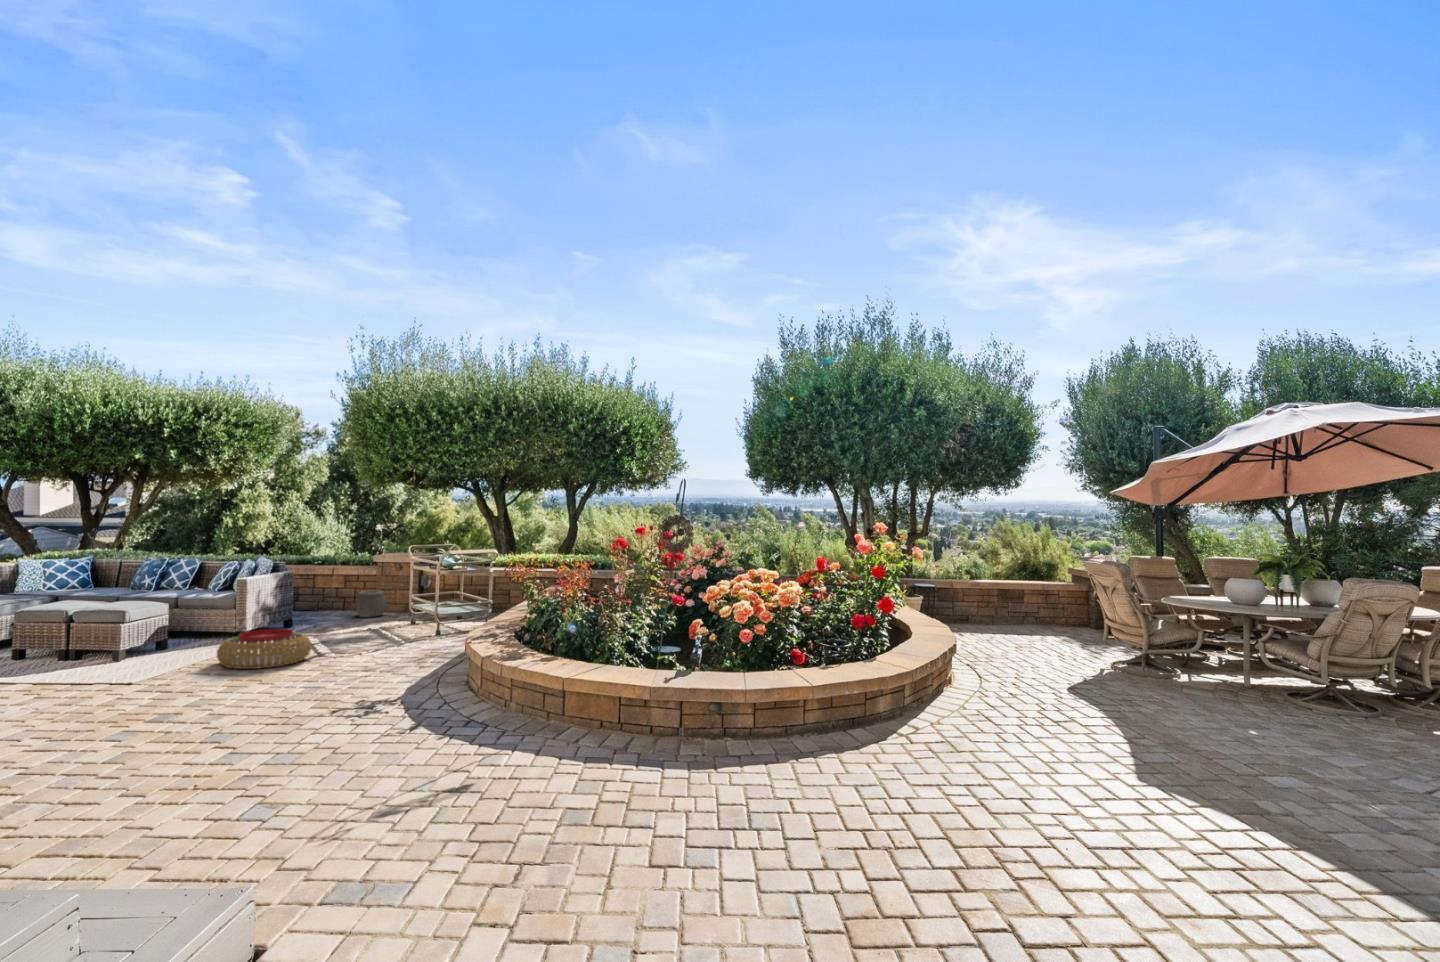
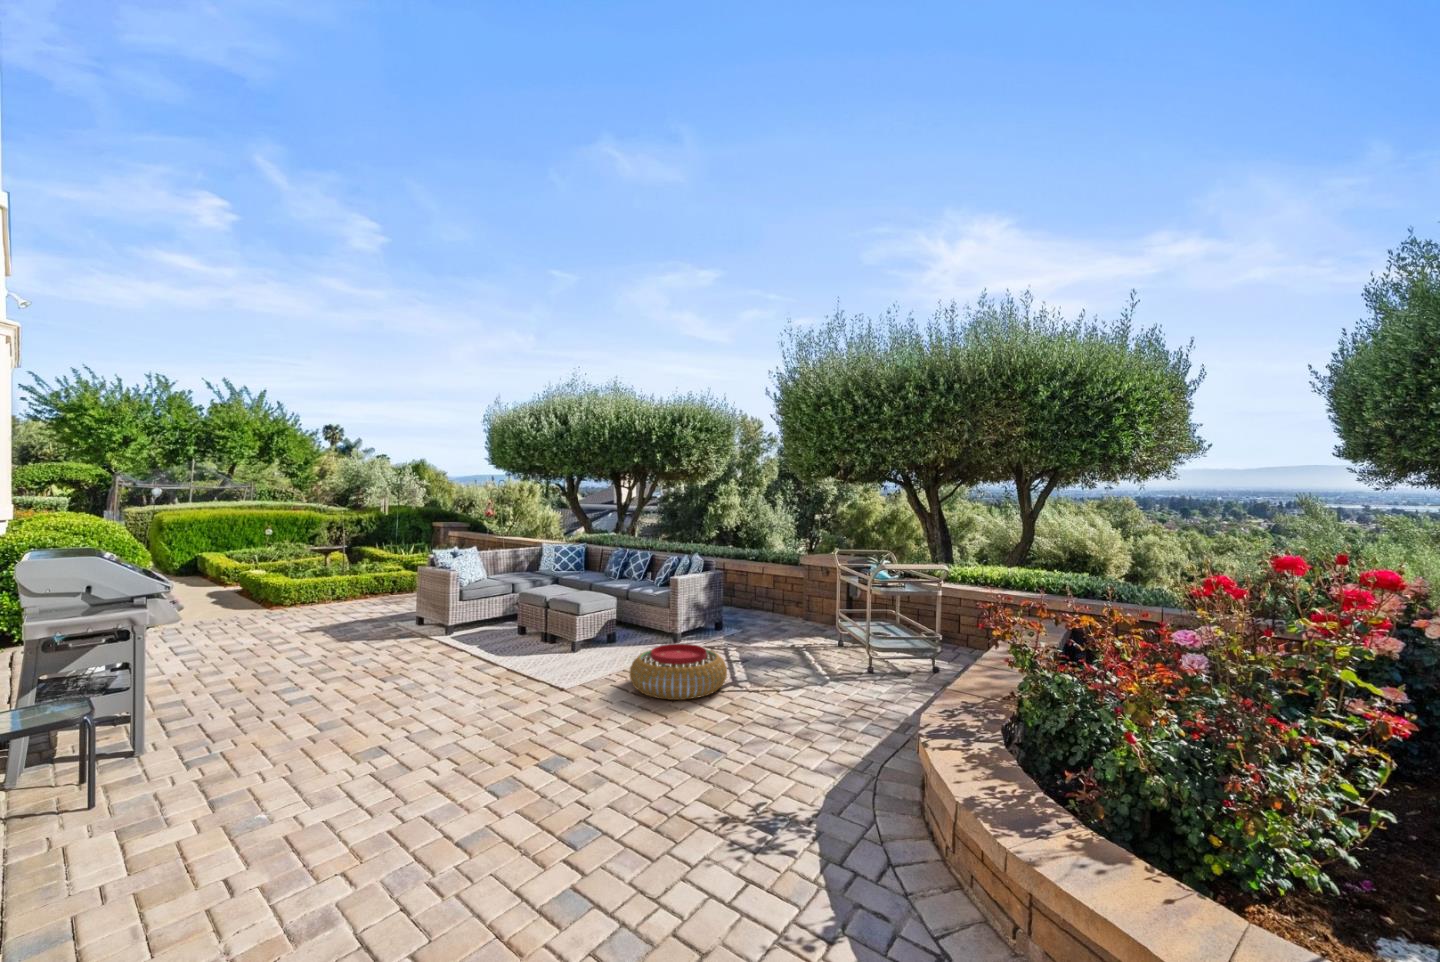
woven basket: present [356,591,386,617] -> none [789,590,820,621]

